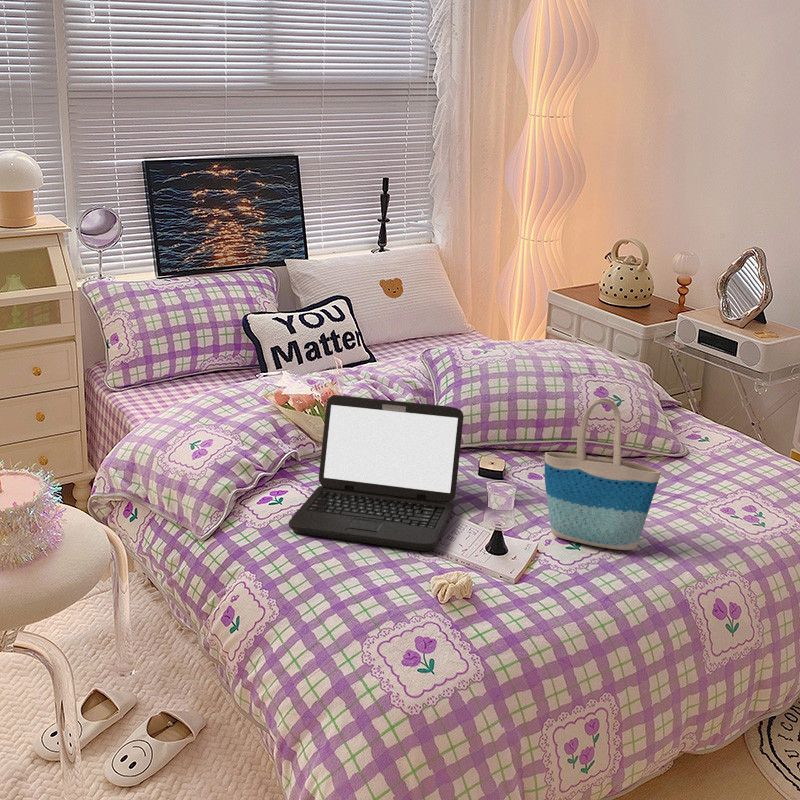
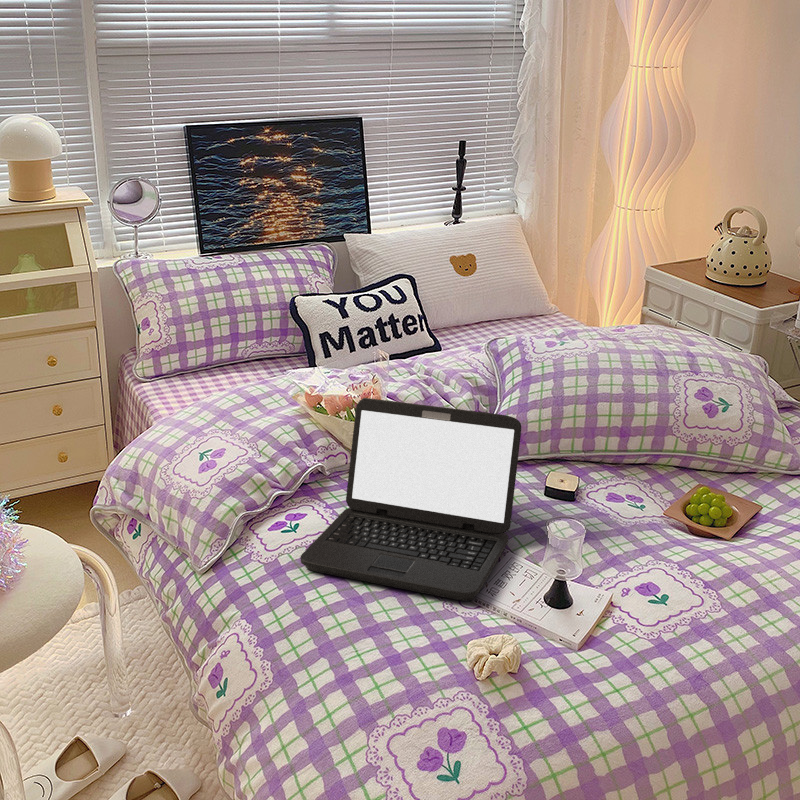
tote bag: present [545,398,661,550] -> none [621,411,777,608]

